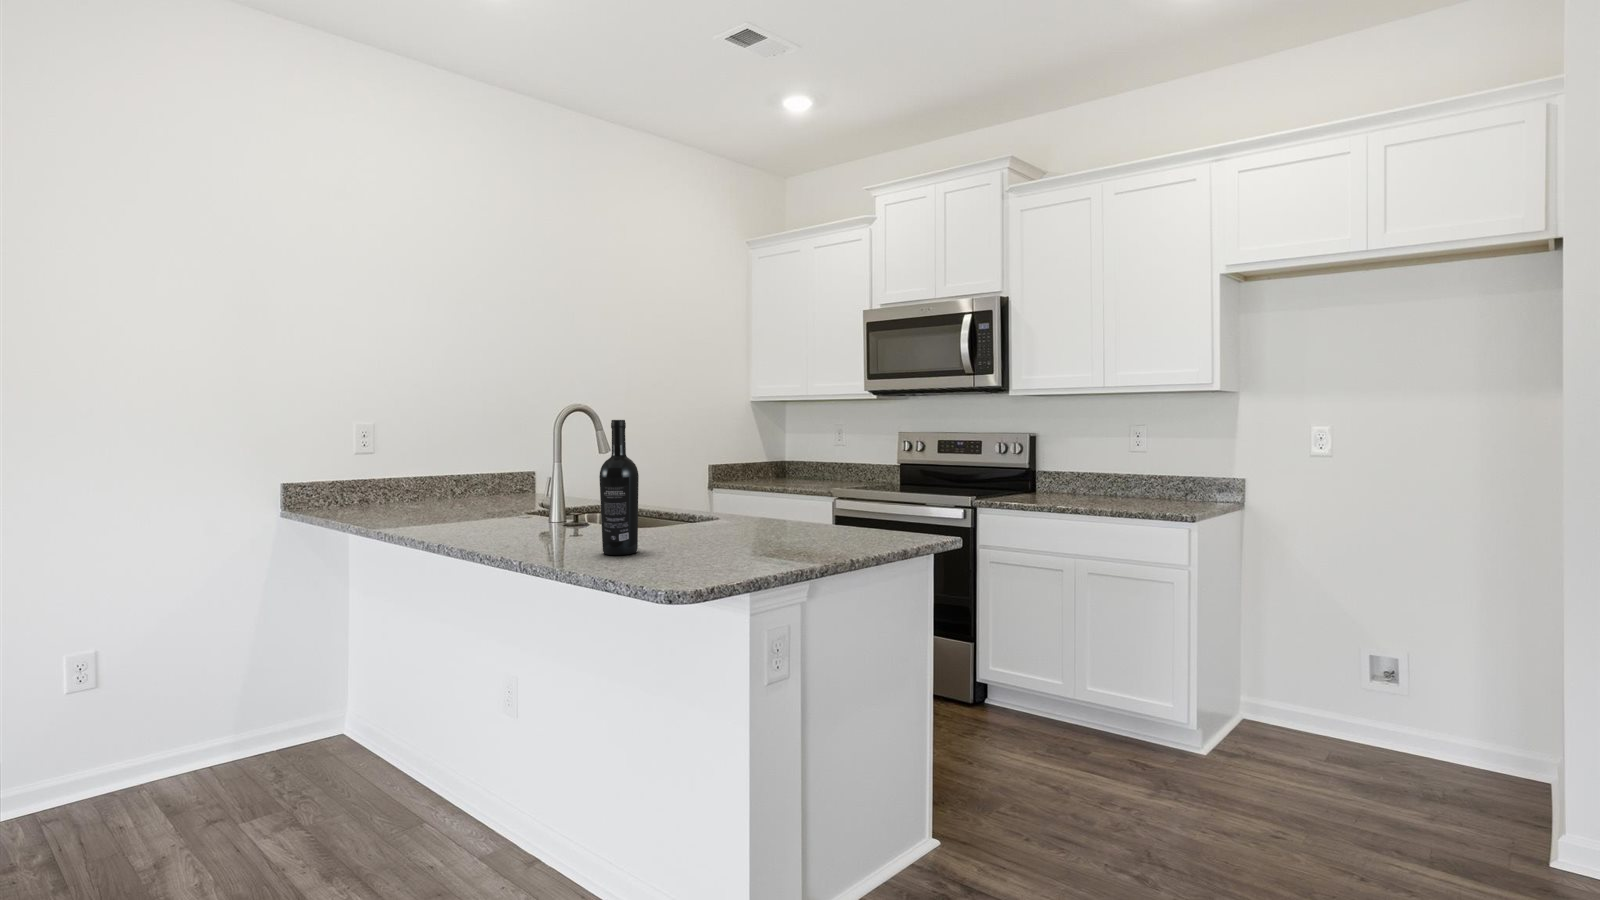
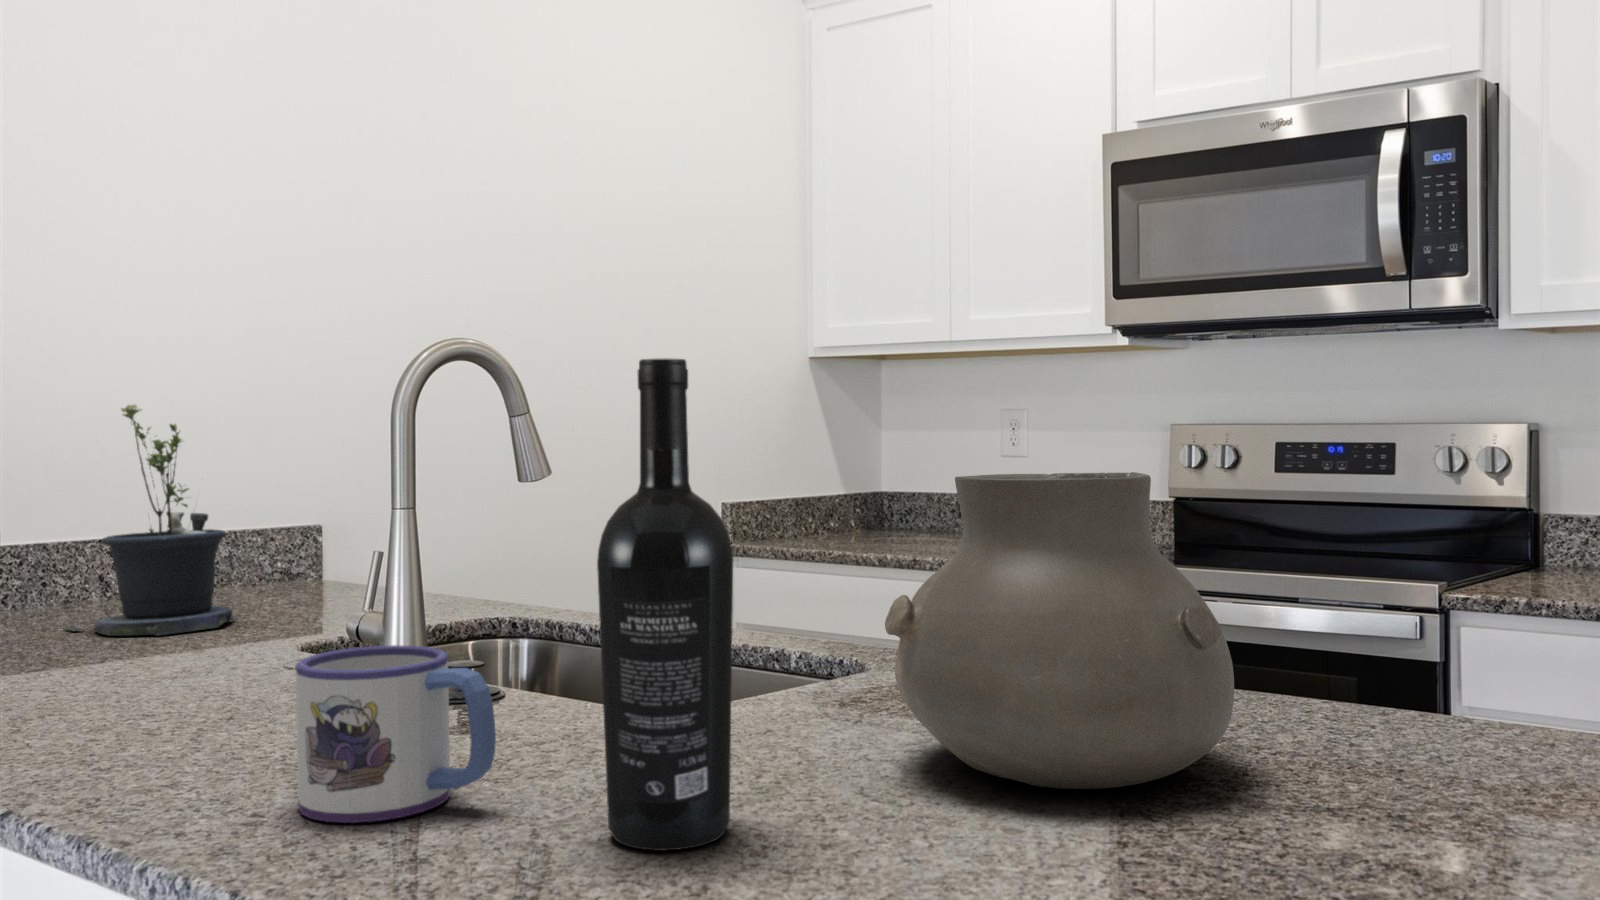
potted plant: none [435,425,501,510] -> present [63,405,237,636]
vase: none [693,452,799,545] -> present [885,472,1234,789]
mug: none [516,503,574,550] -> present [295,645,496,823]

